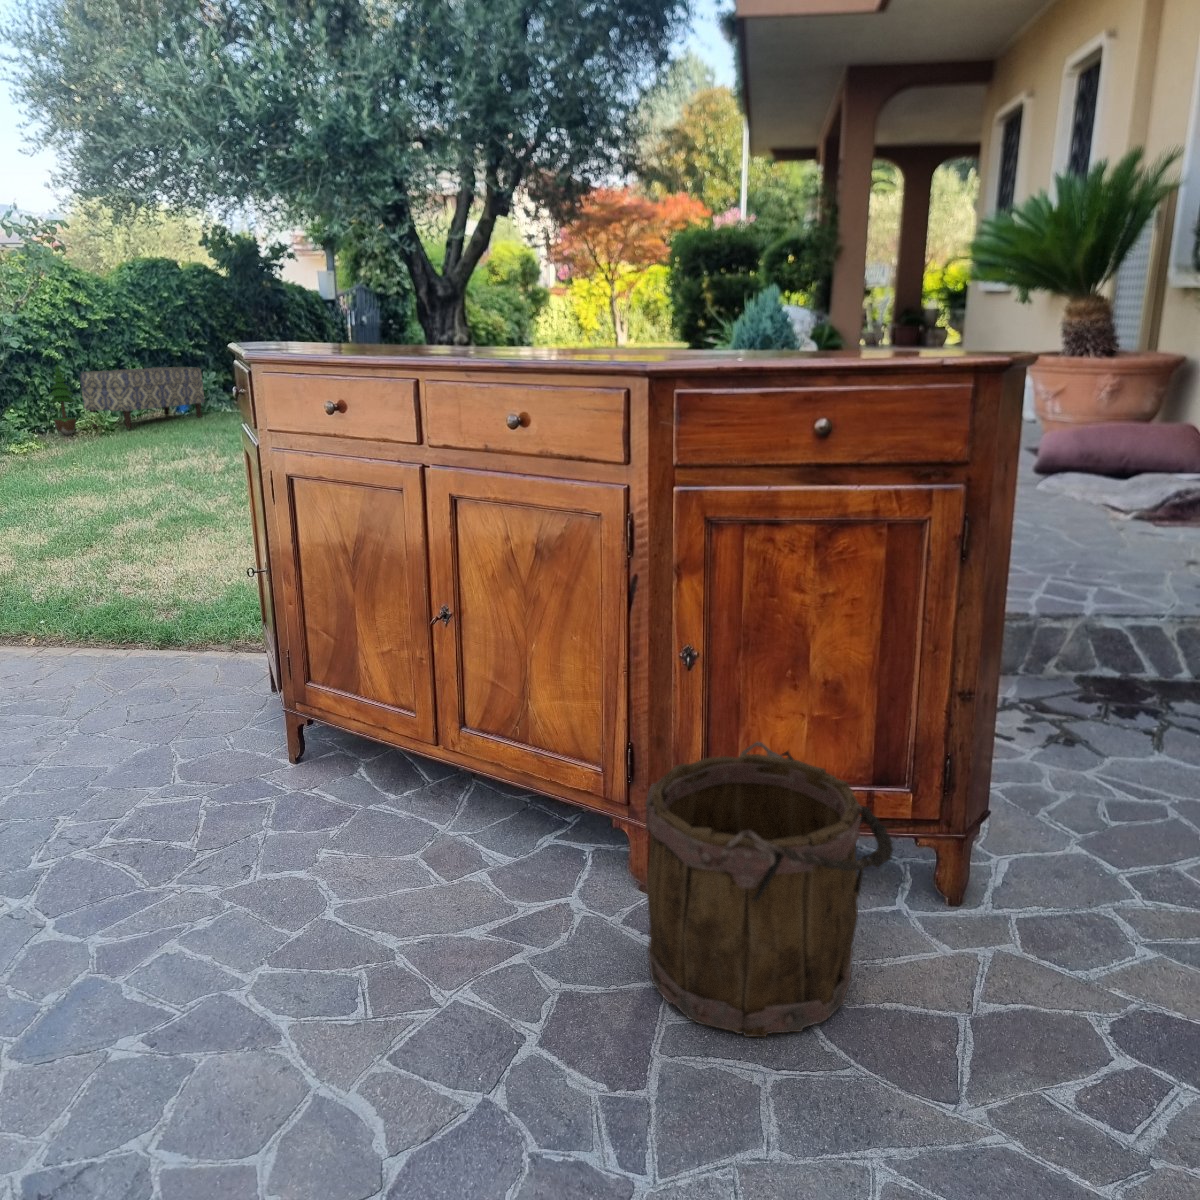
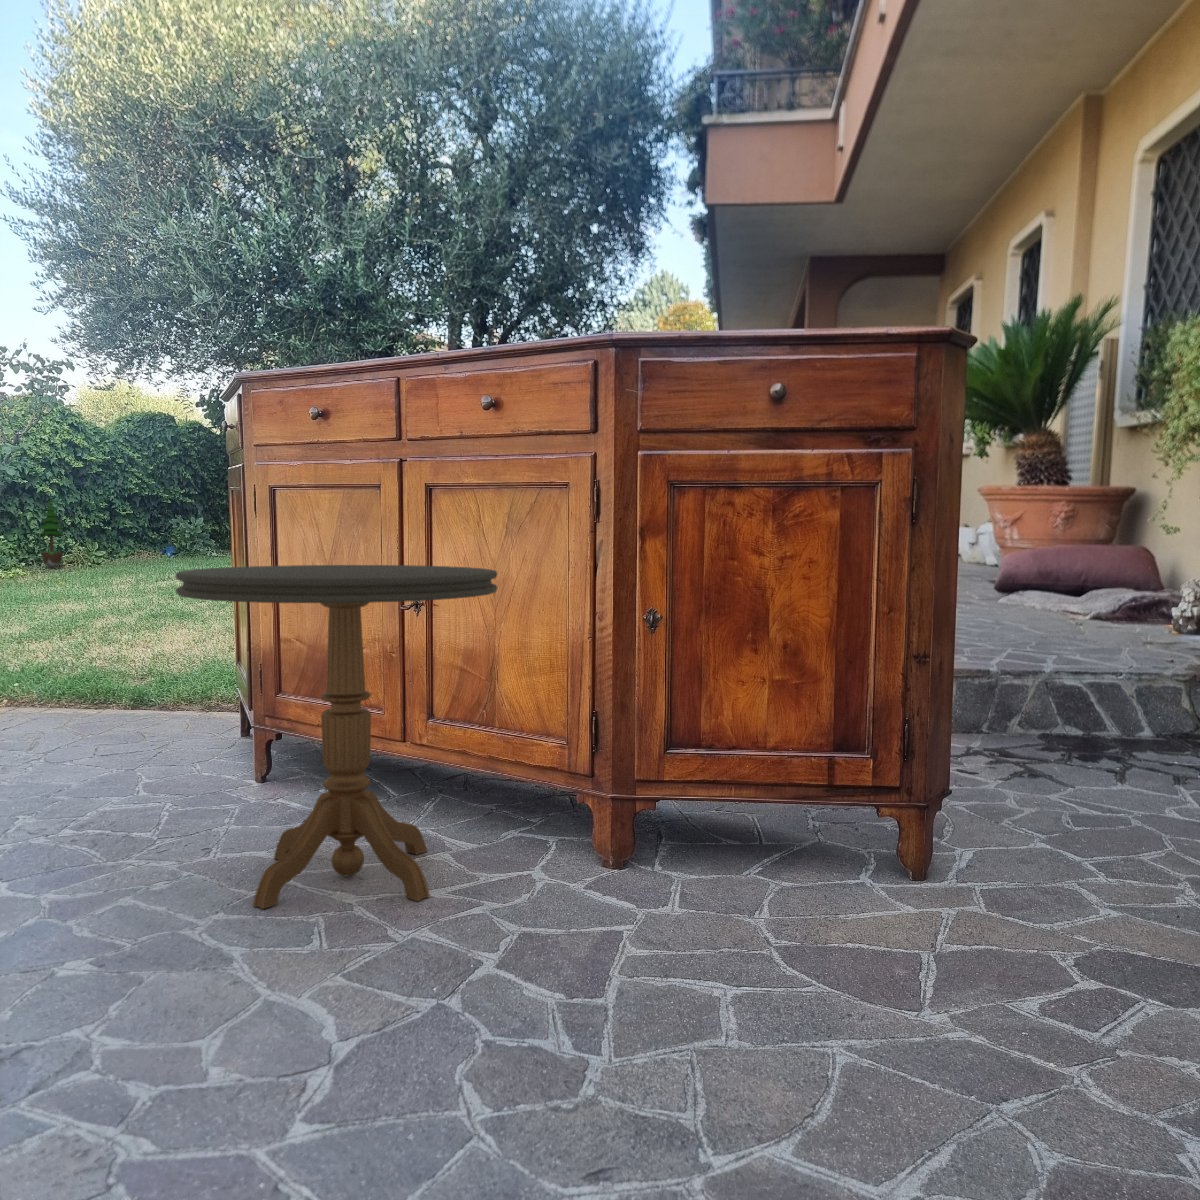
bench: present [80,367,205,428] -> none [71,509,191,564]
side table: none [195,579,527,957] -> present [176,565,497,909]
bucket: present [646,742,893,1037] -> none [608,696,853,962]

